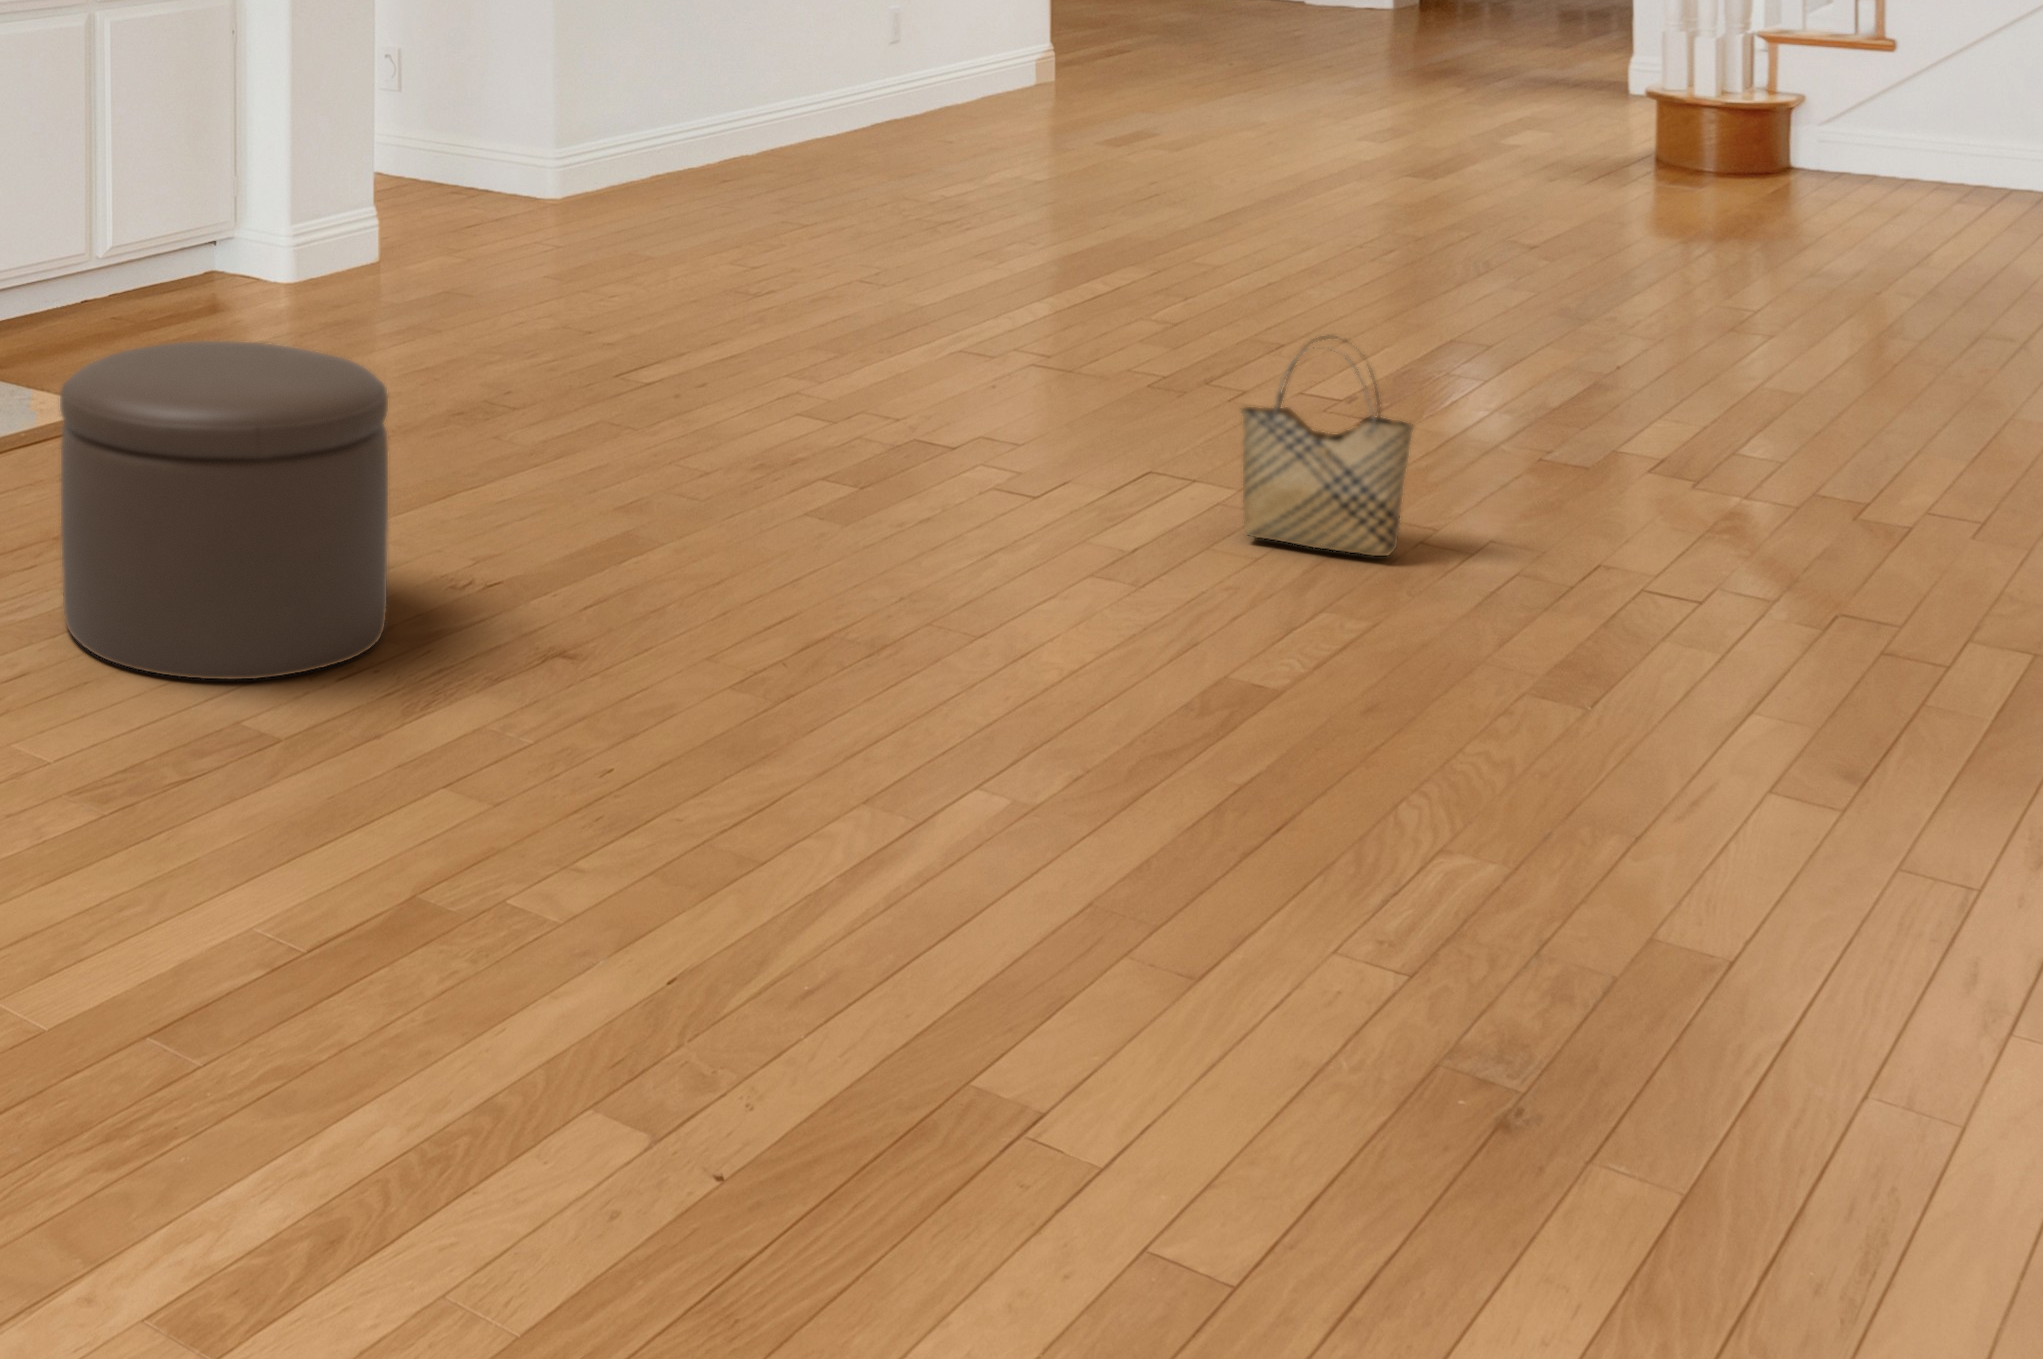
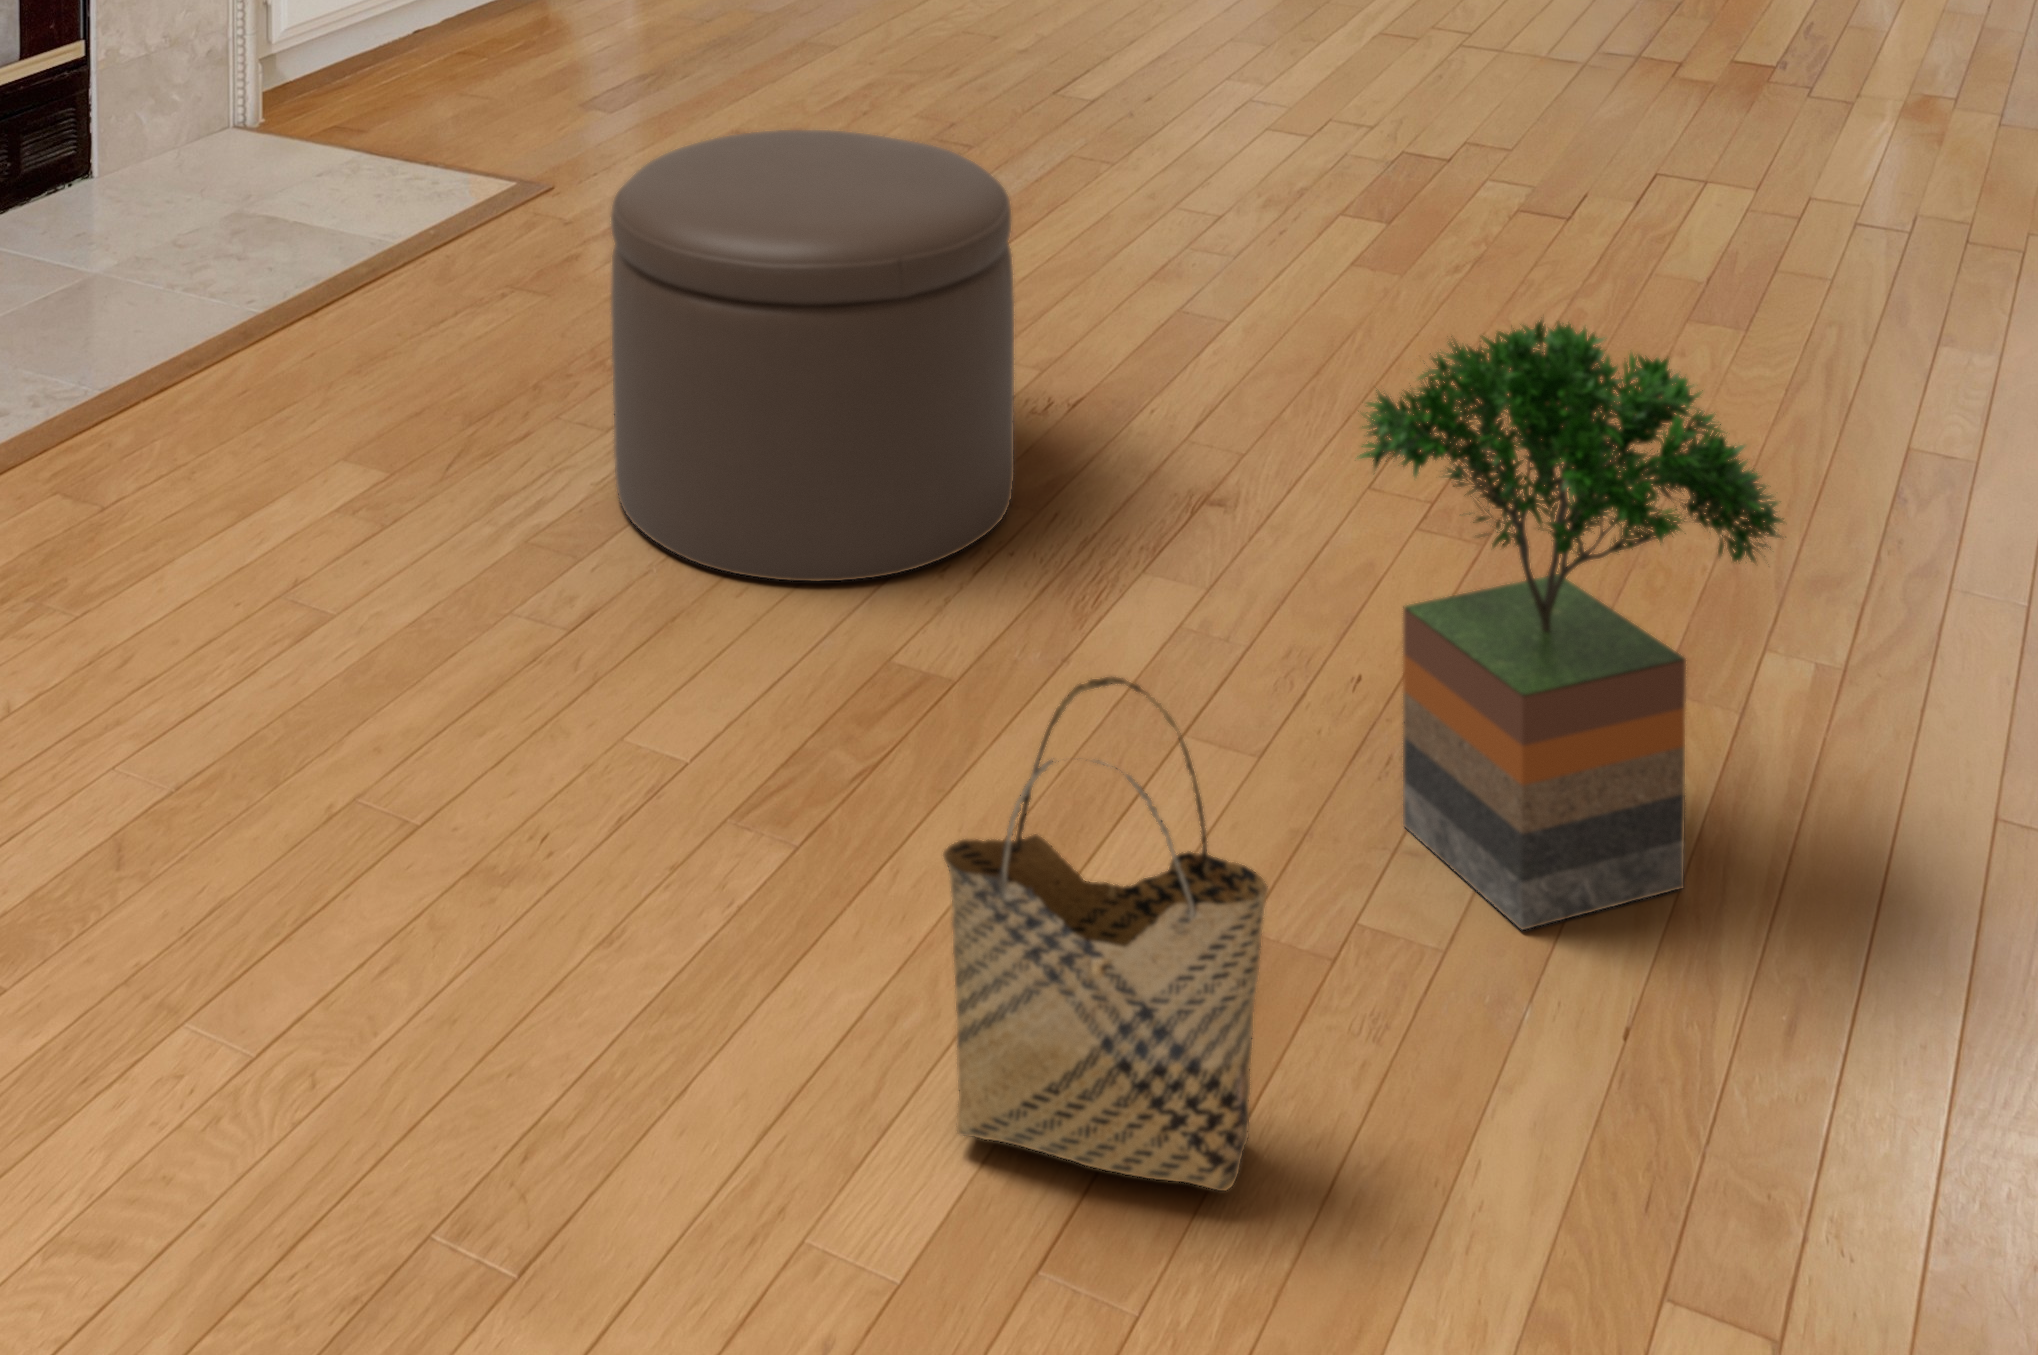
woven basket: present [1241,336,1413,556] -> present [943,677,1268,1191]
potted tree: none [510,471,836,934] -> present [1357,320,1783,930]

